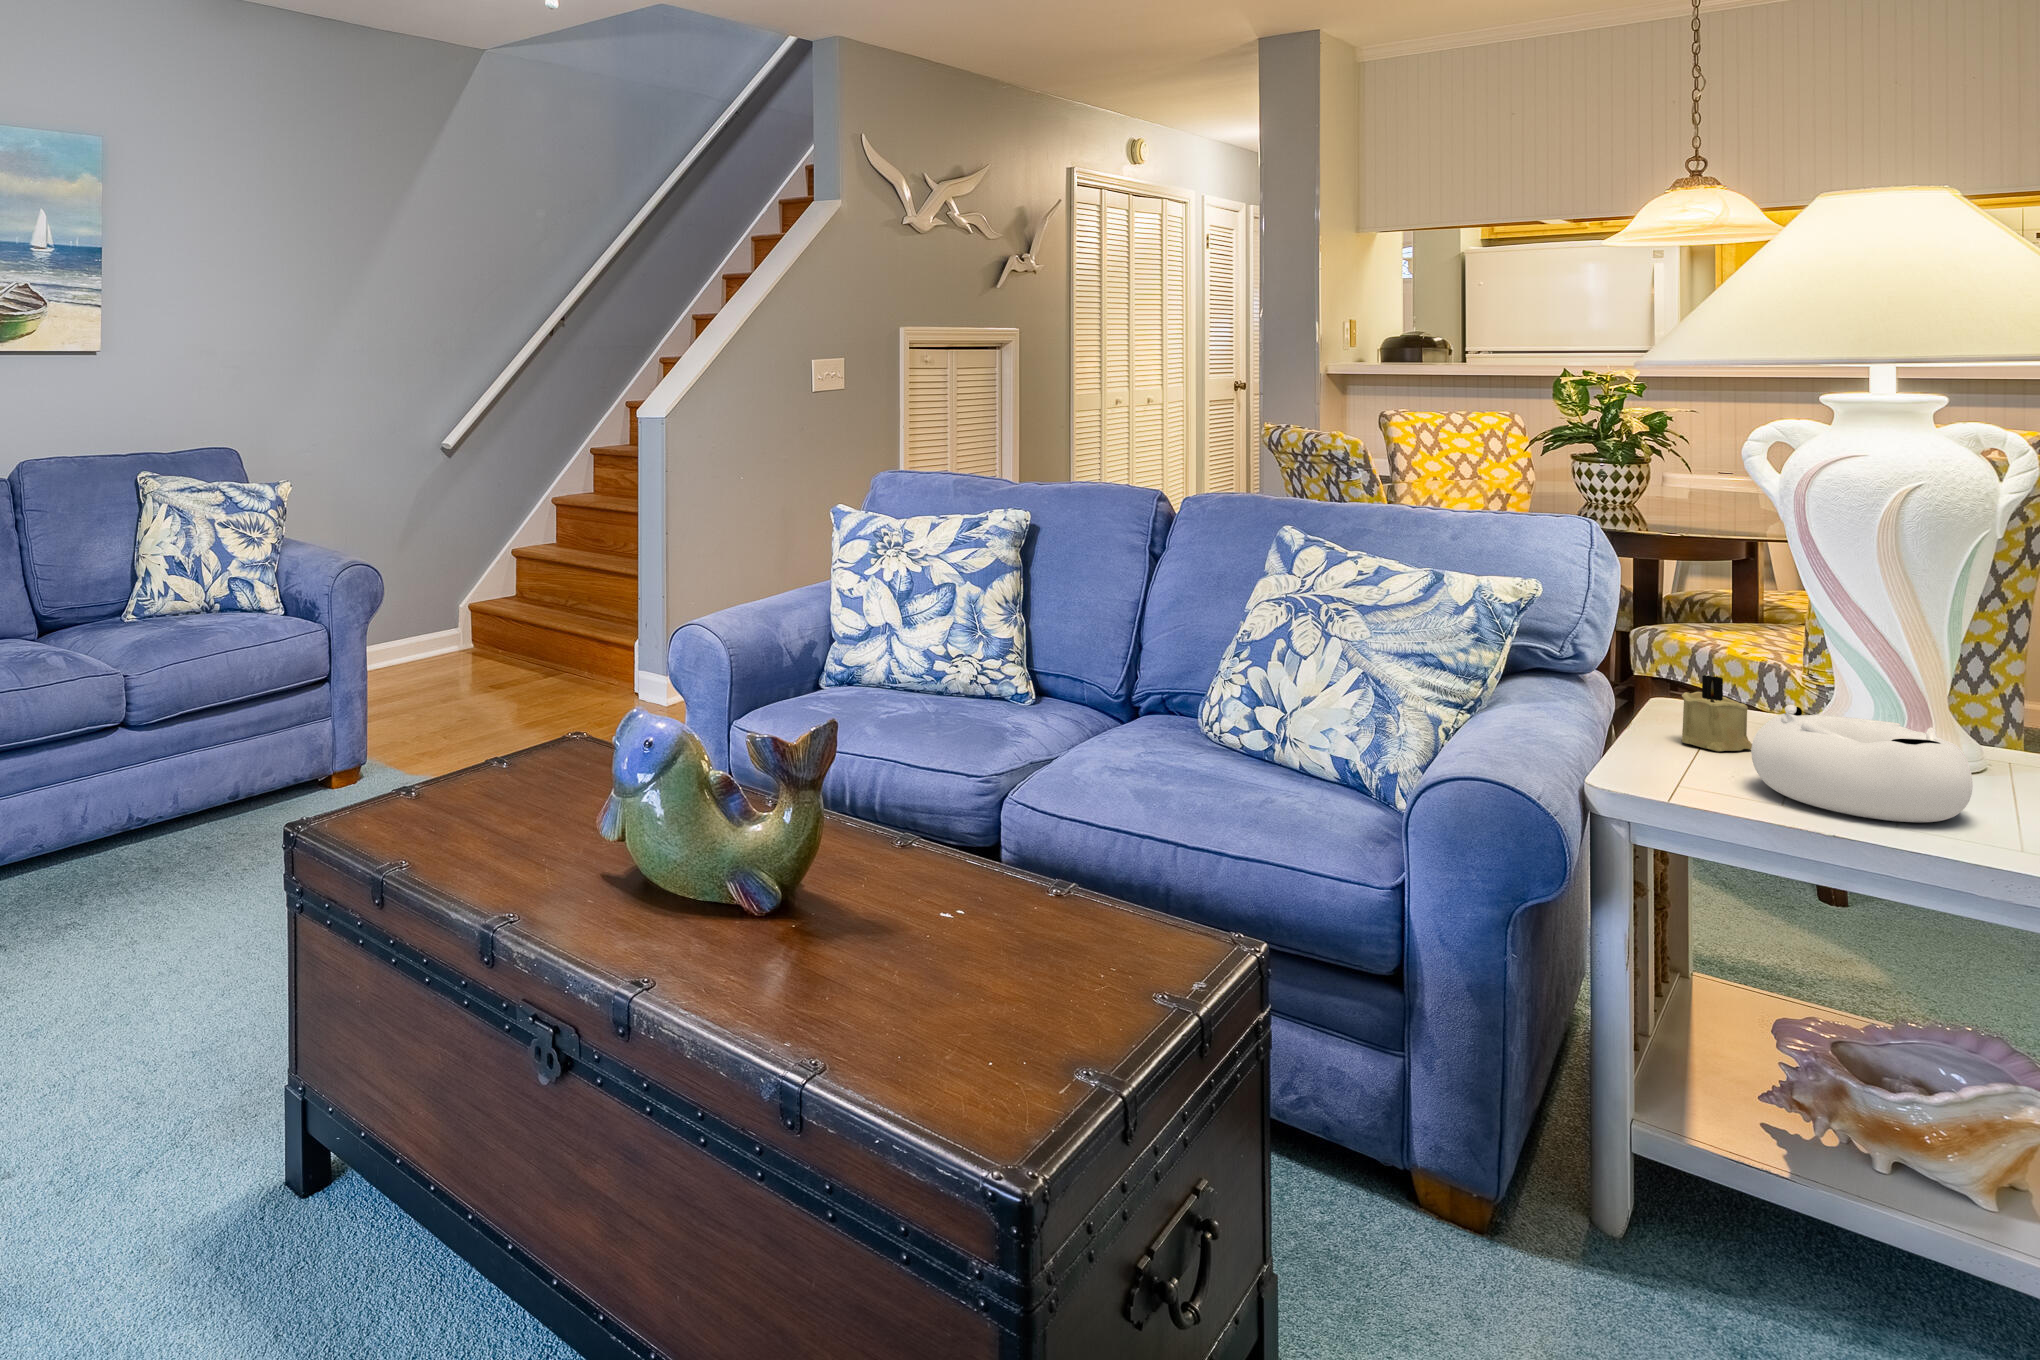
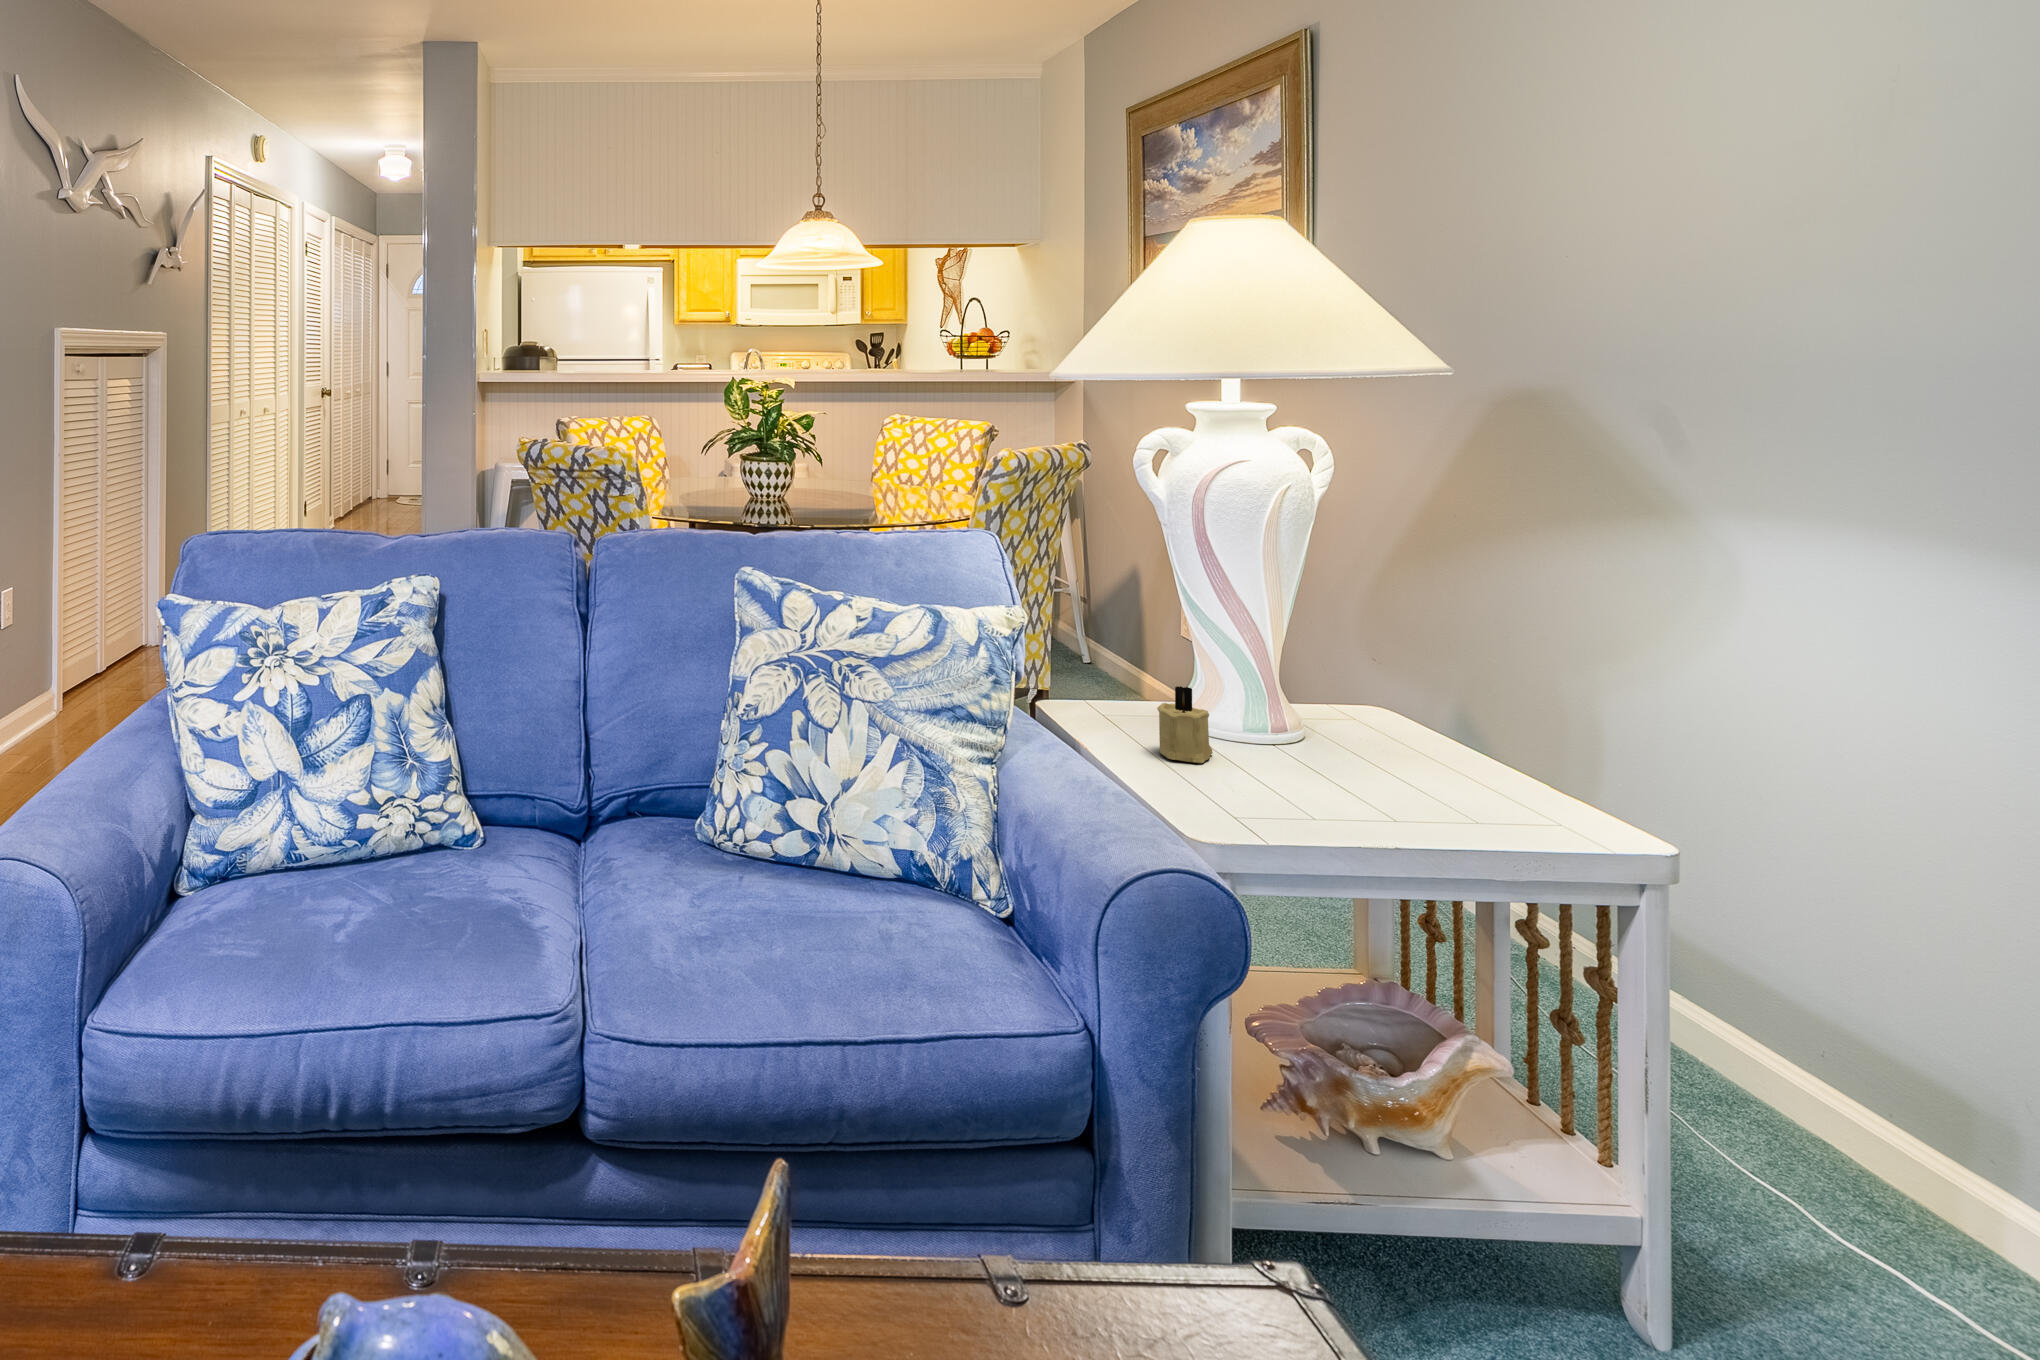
decorative bowl: present [1751,705,1973,822] -> none [1283,715,1463,821]

